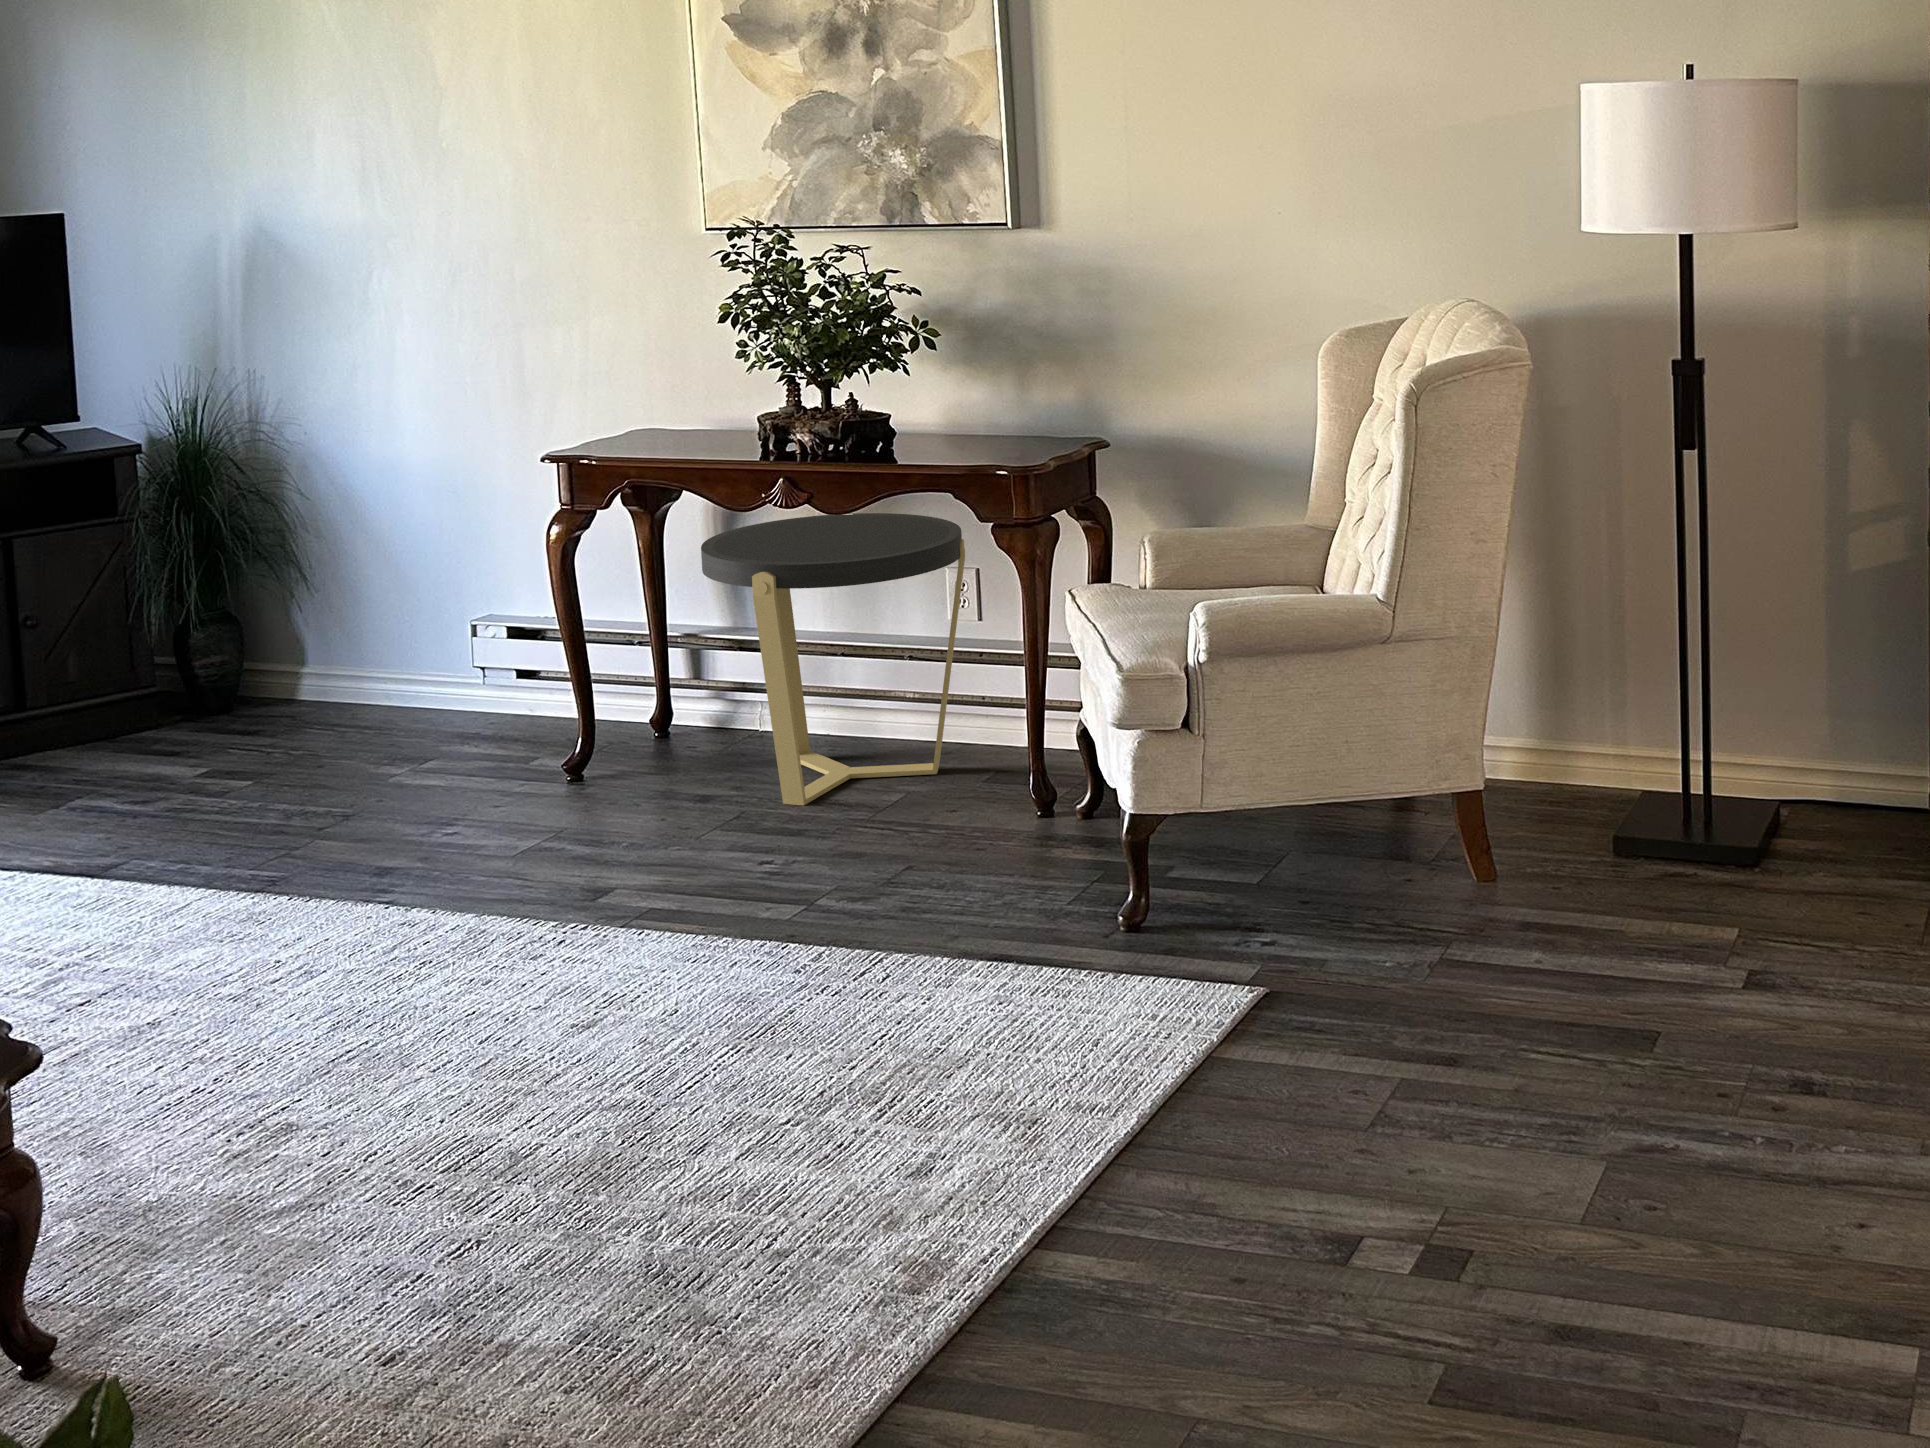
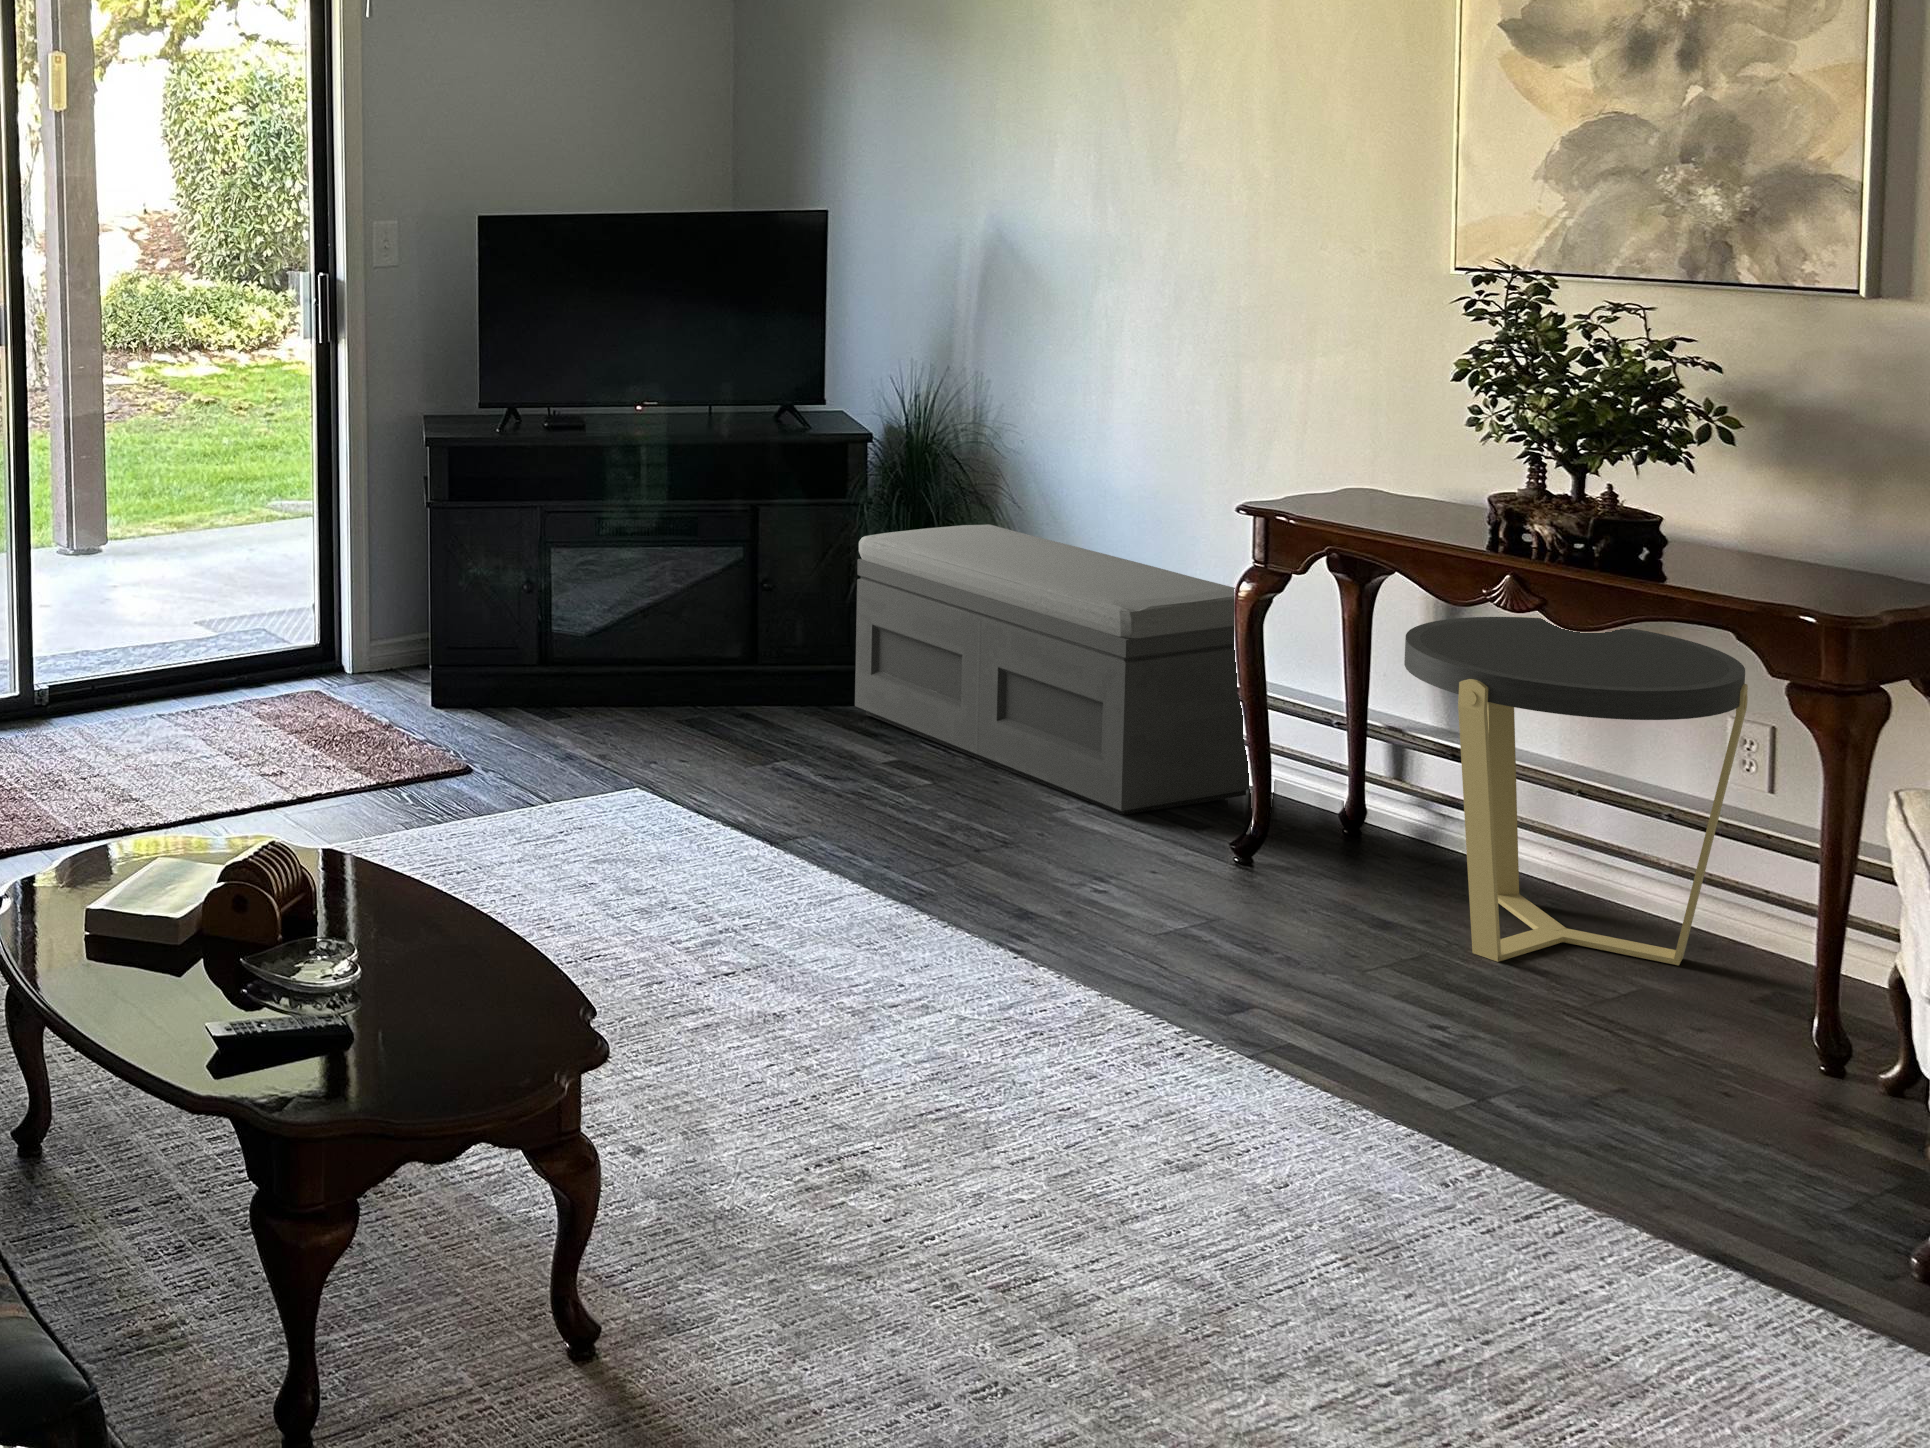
storage bench: none [141,523,578,768] -> present [855,524,1249,815]

